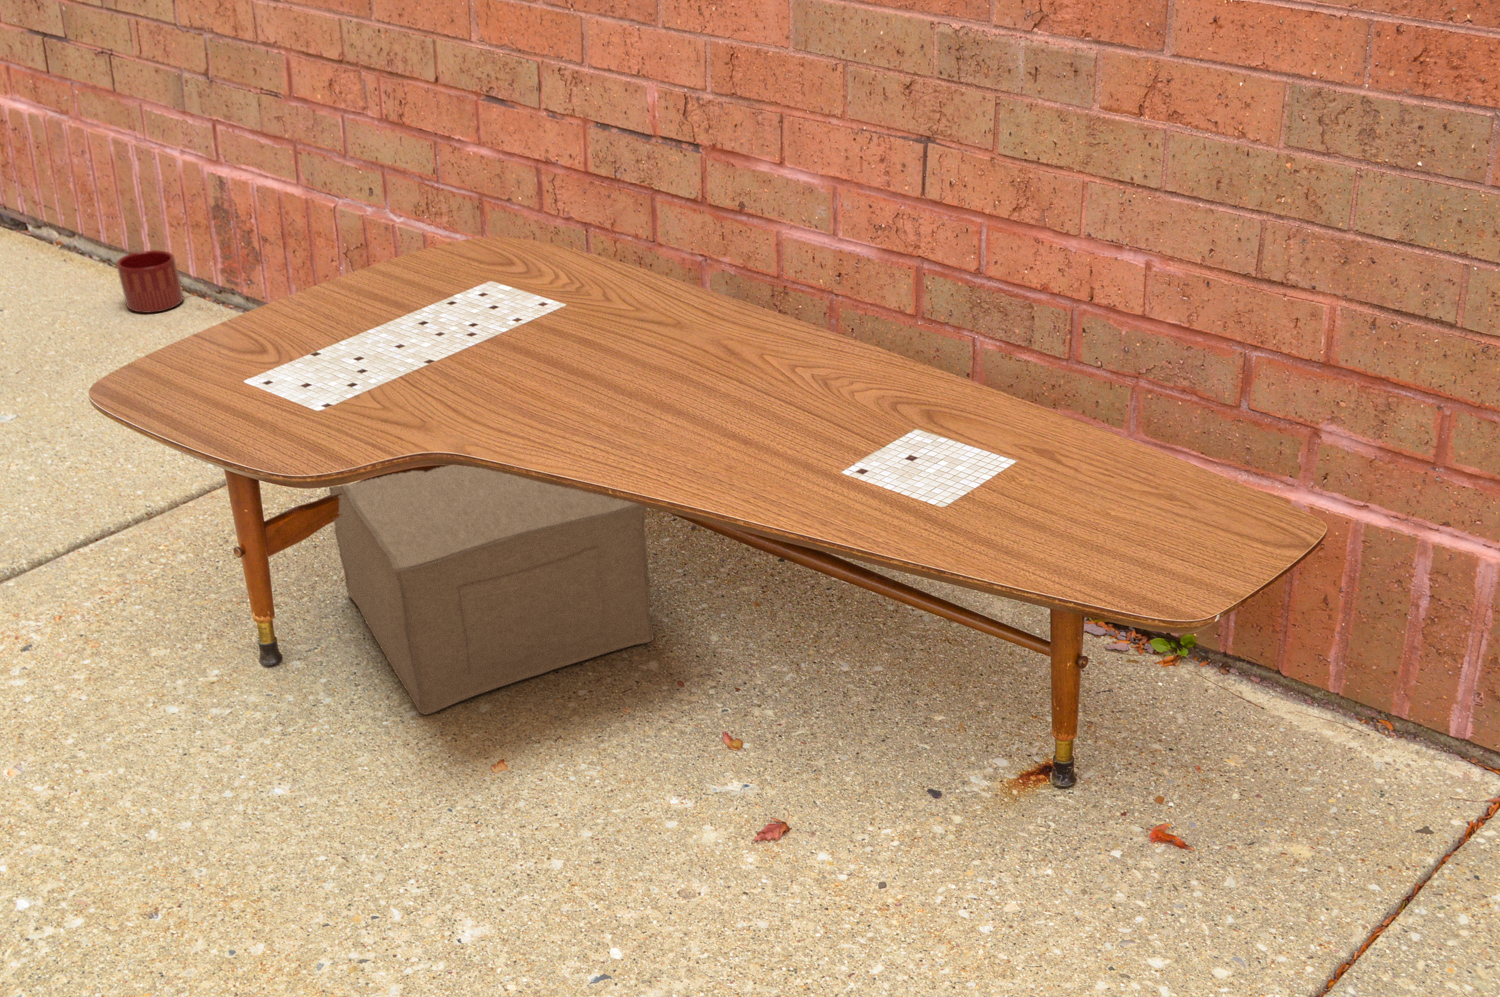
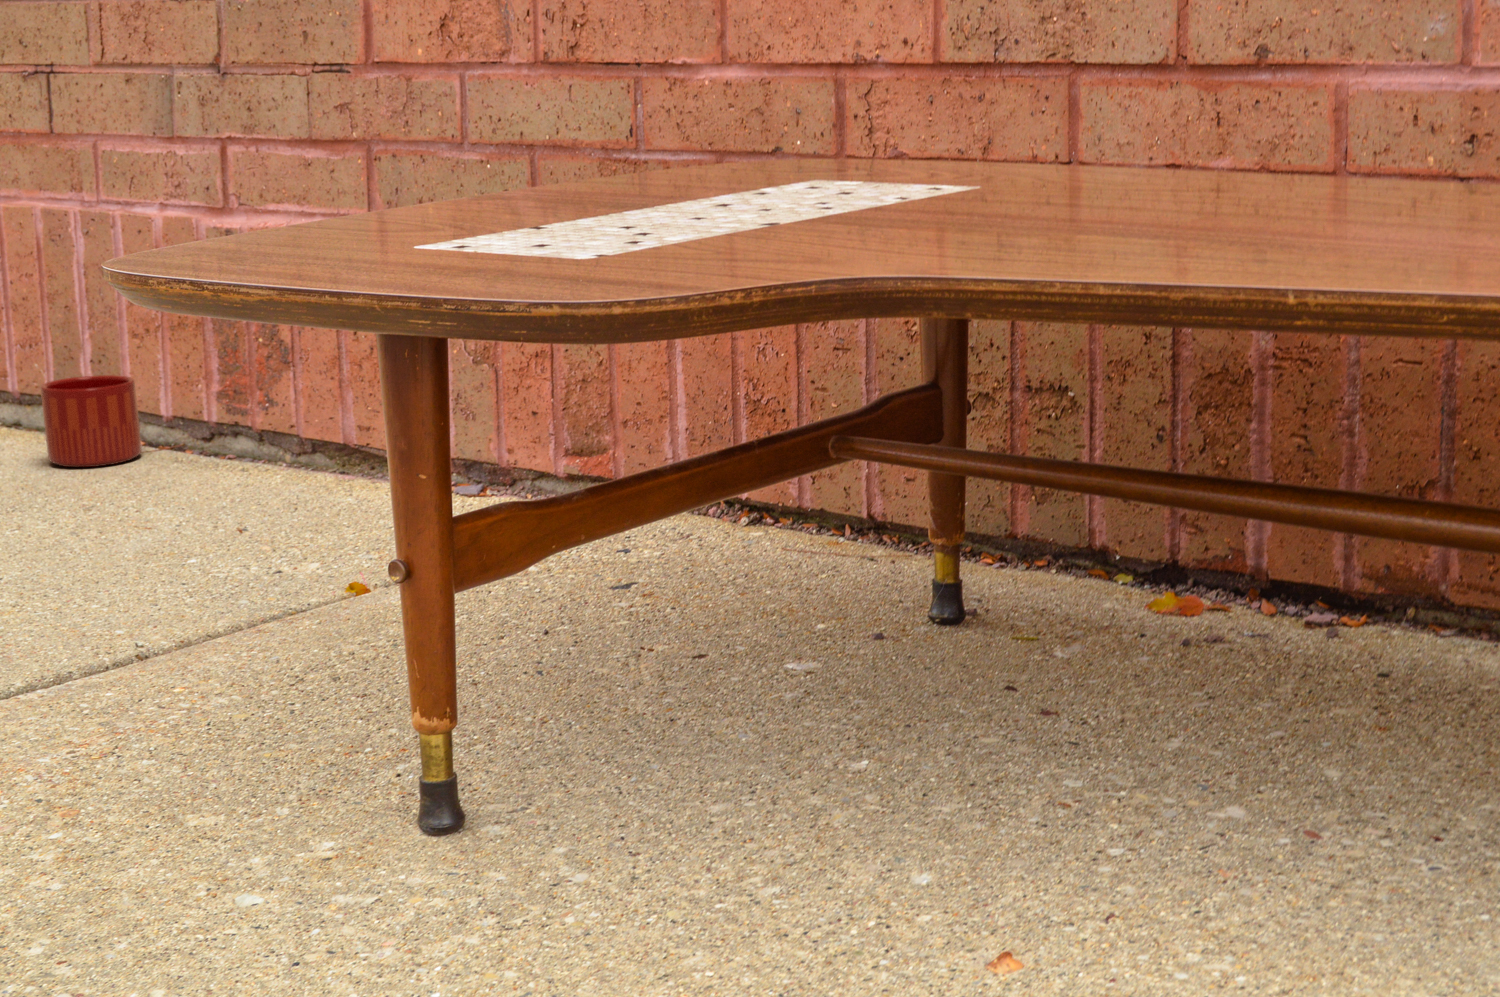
ottoman: present [329,465,654,715] -> none [541,378,1224,888]

